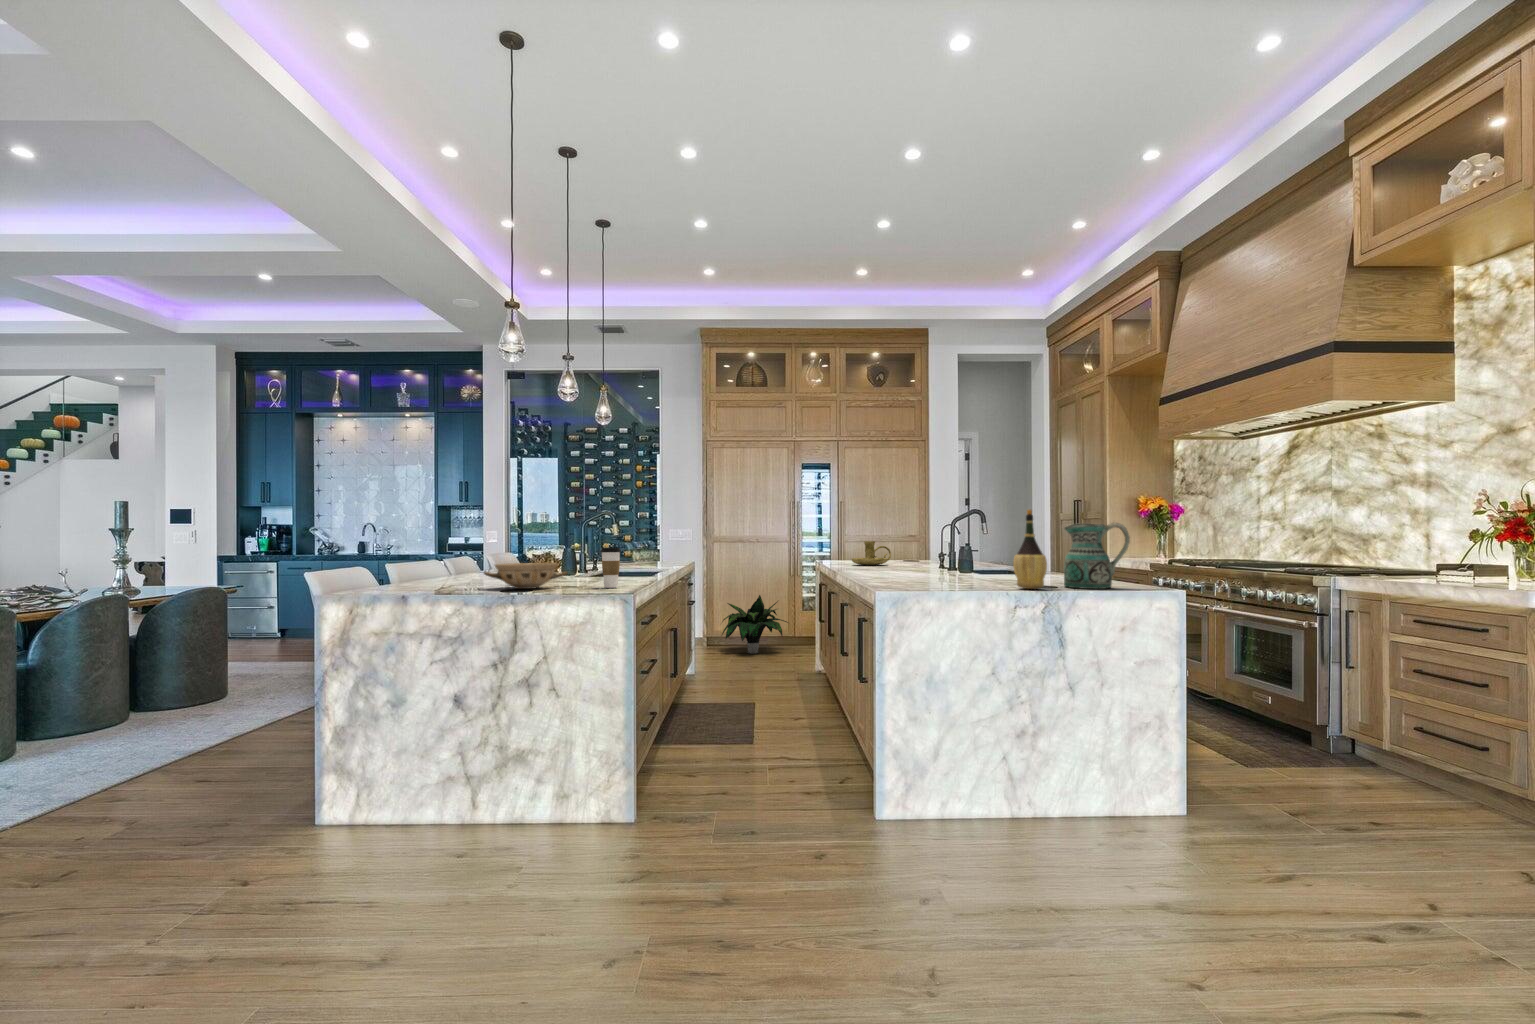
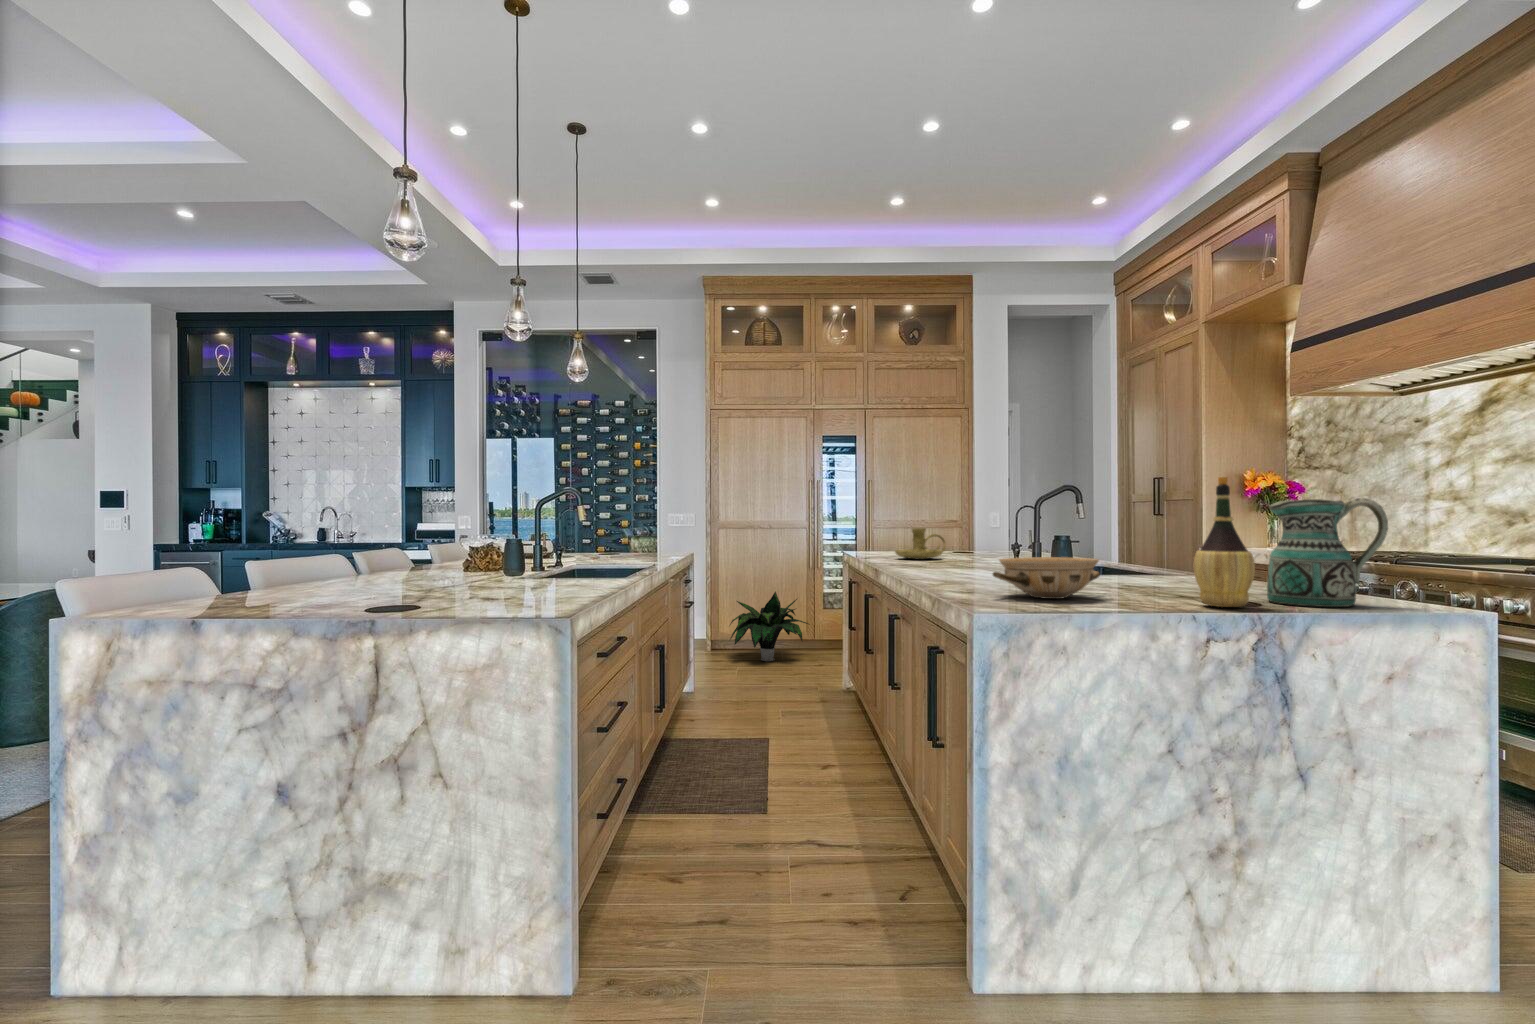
coffee cup: present [601,548,621,588] -> none [533,539,565,601]
ceramic bowl: present [484,563,568,589] -> present [993,557,1100,599]

